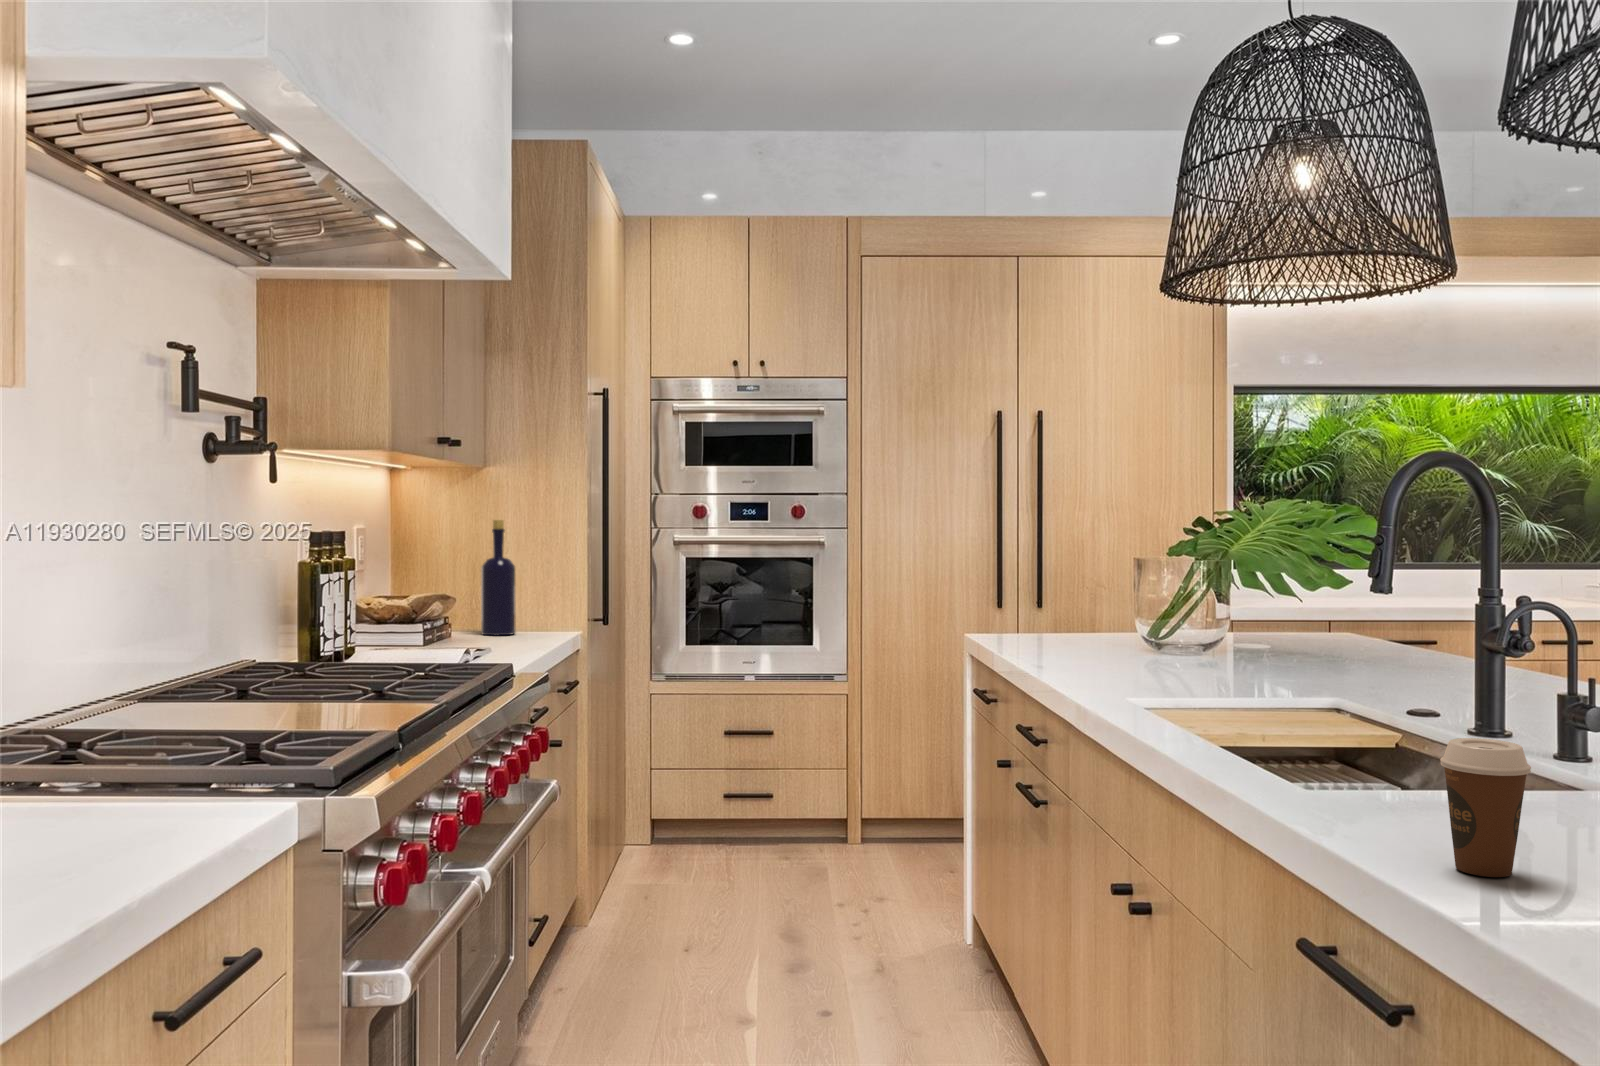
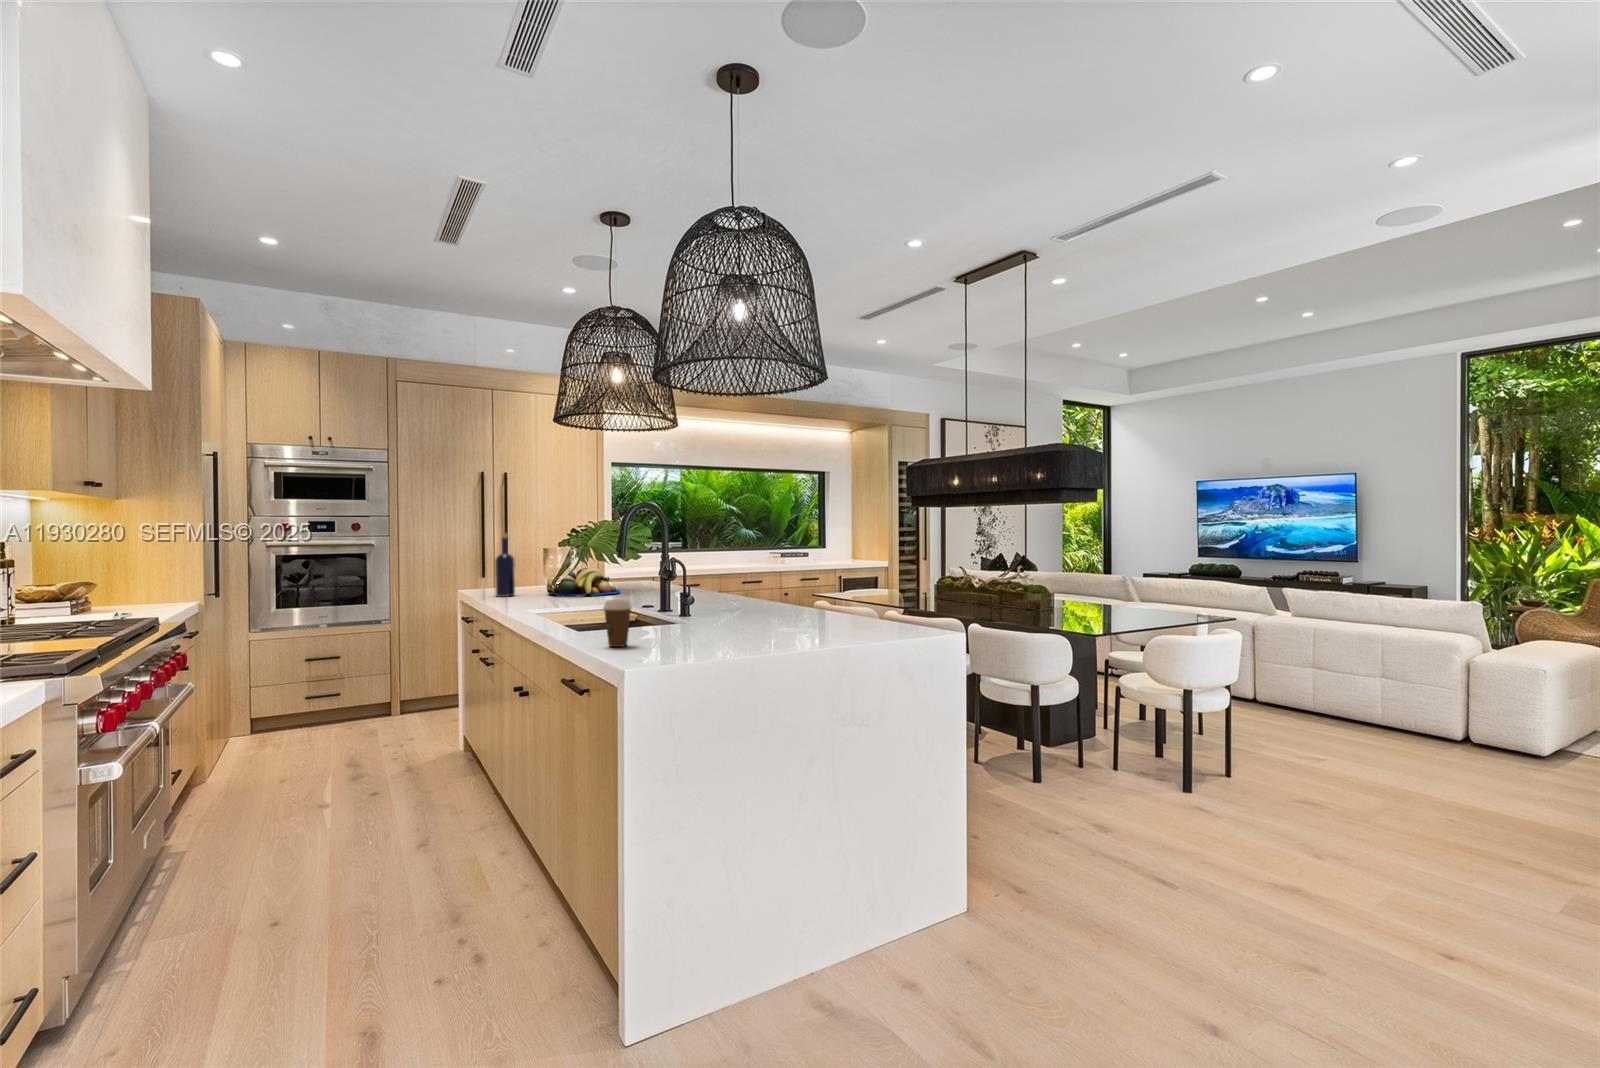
bottle: present [481,520,516,635] -> present [495,533,515,597]
fruit bowl: none [1136,604,1290,665] -> present [546,568,621,597]

